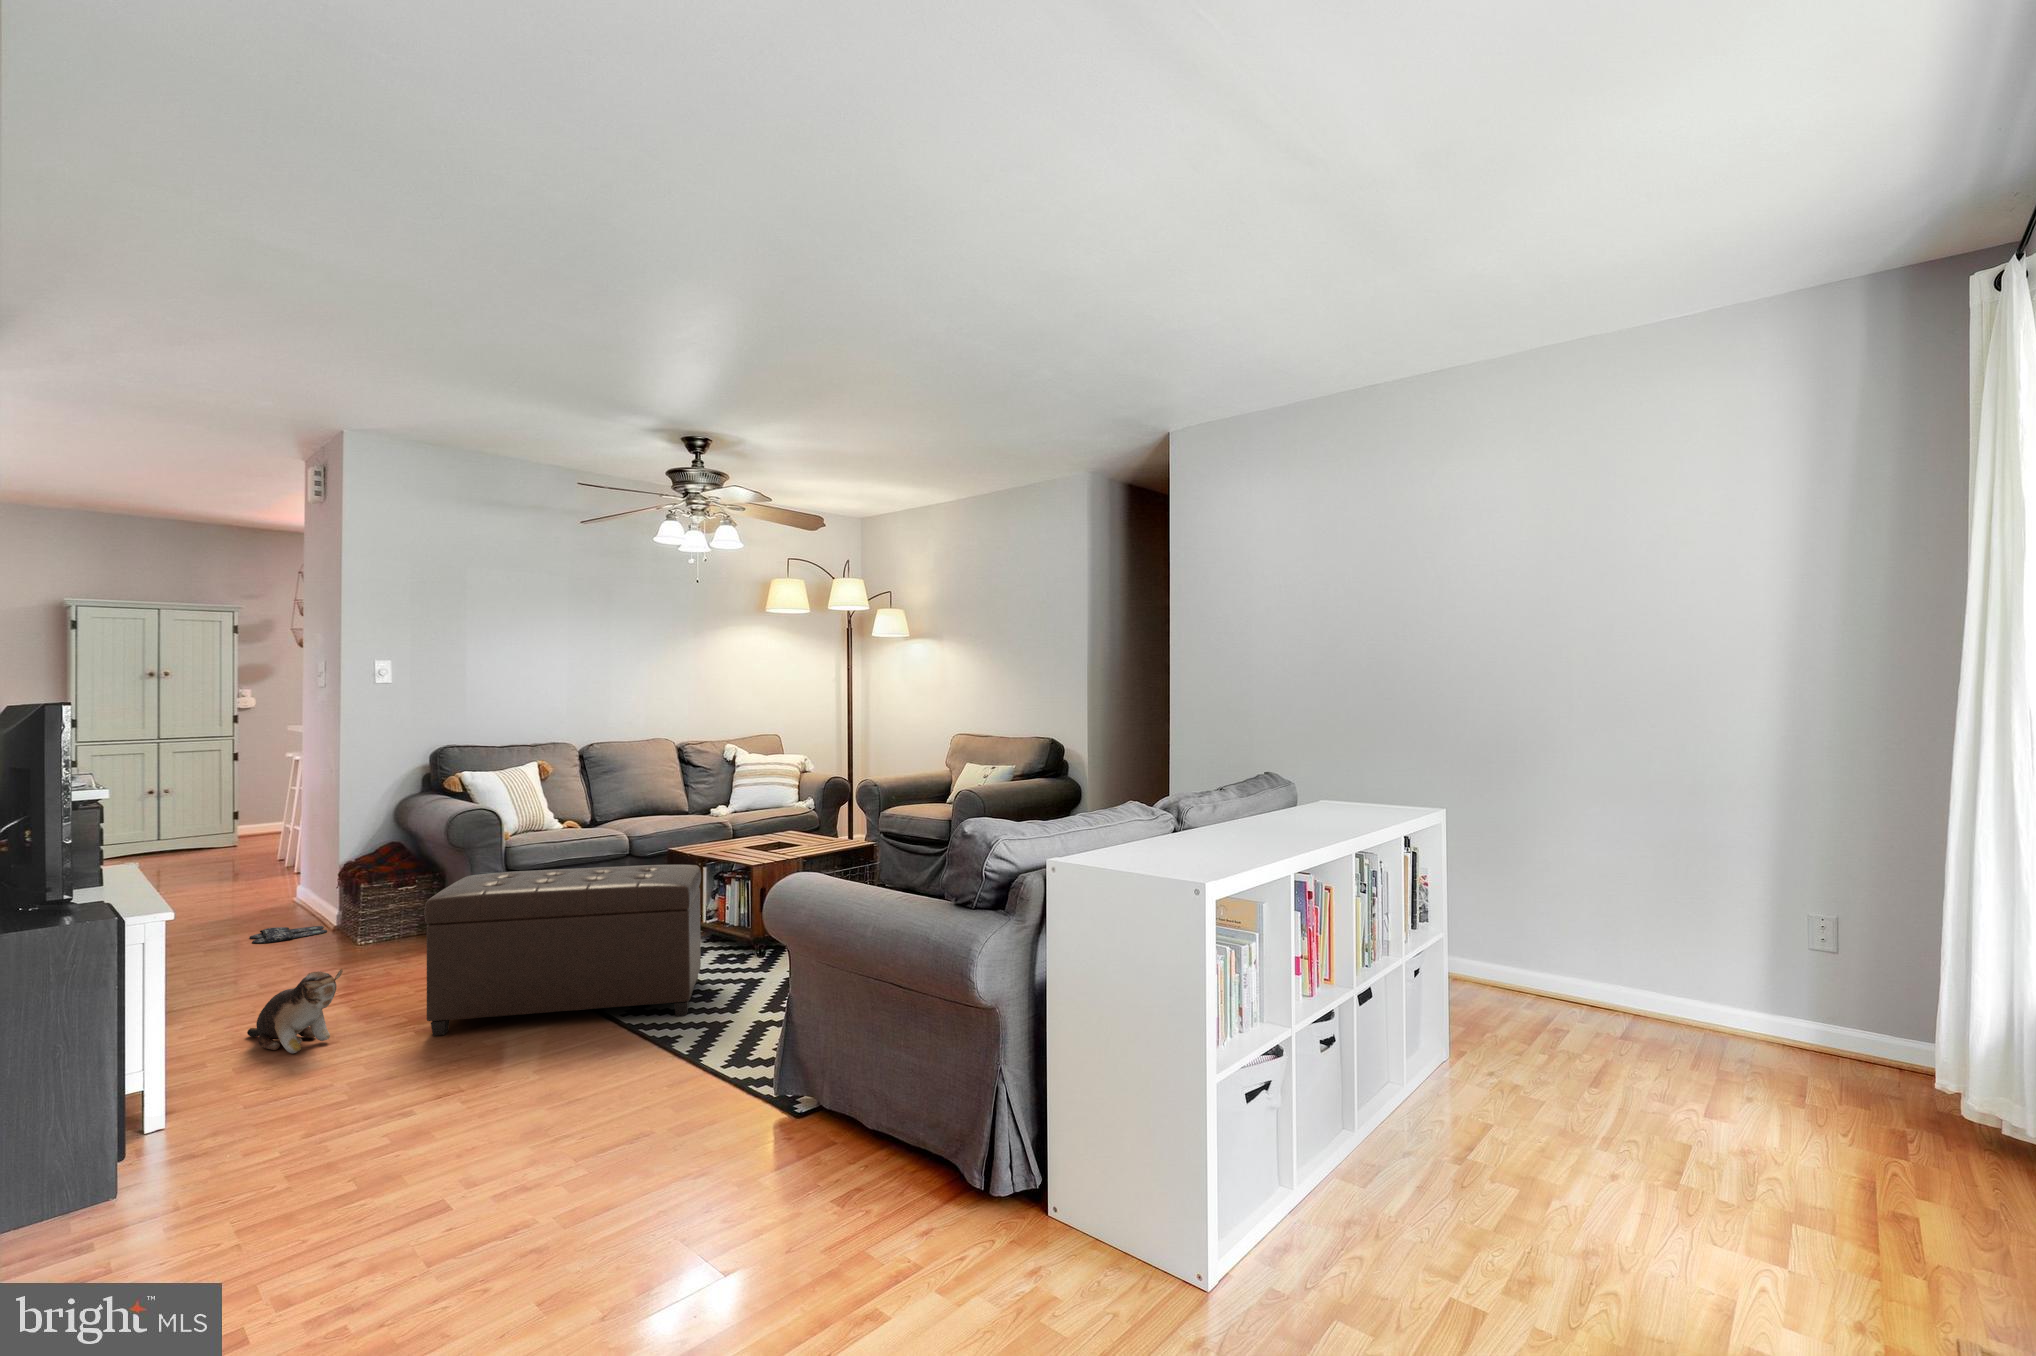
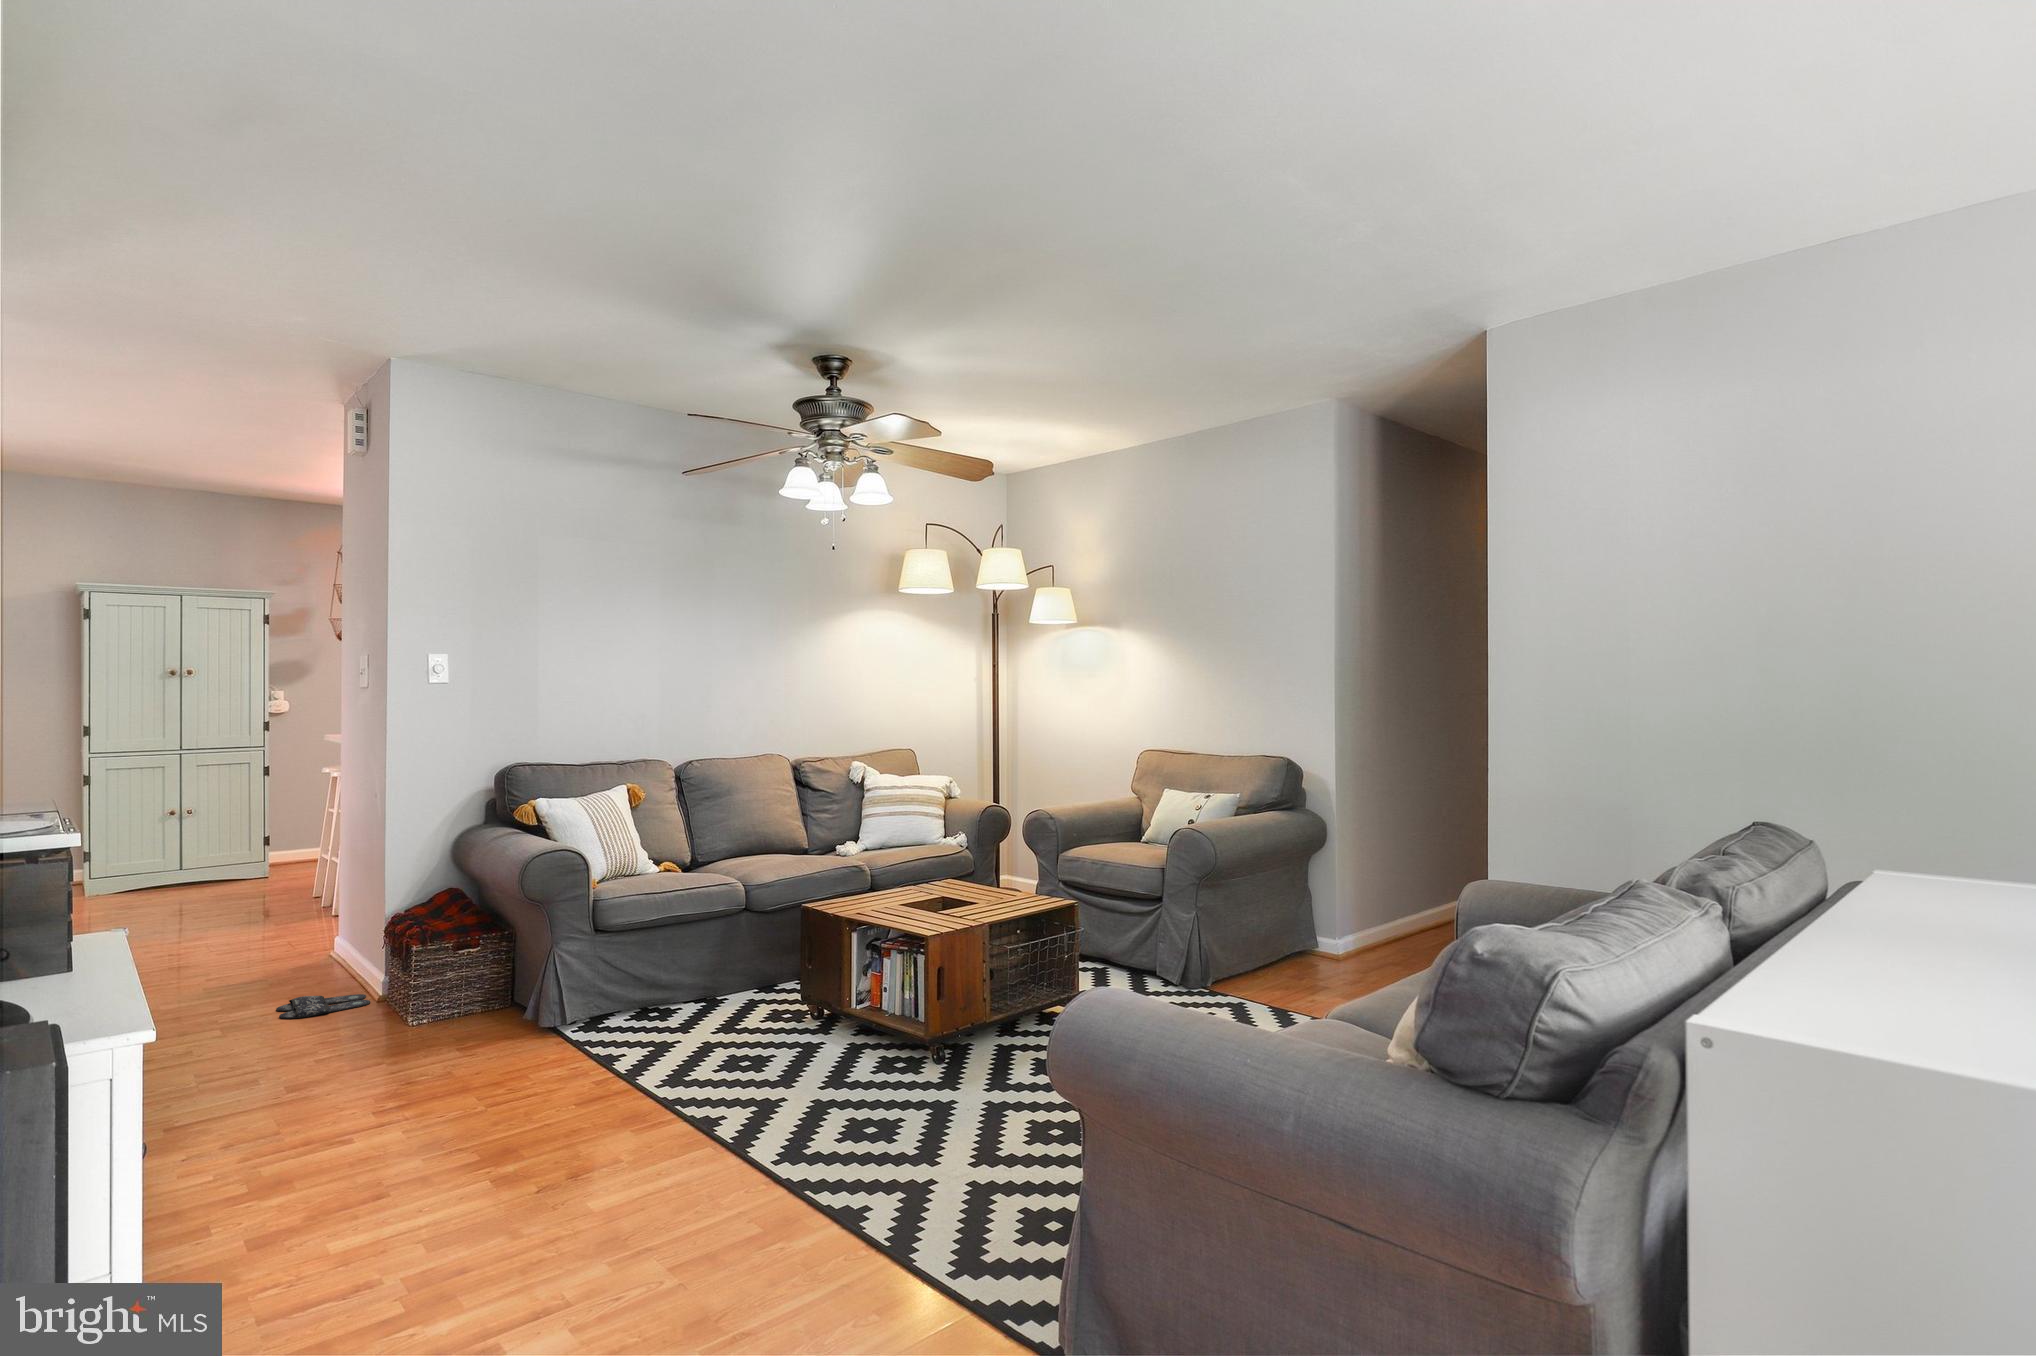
ottoman: present [424,865,701,1036] -> none [503,938,865,1186]
plush toy: present [247,969,343,1053] -> none [267,1090,393,1210]

